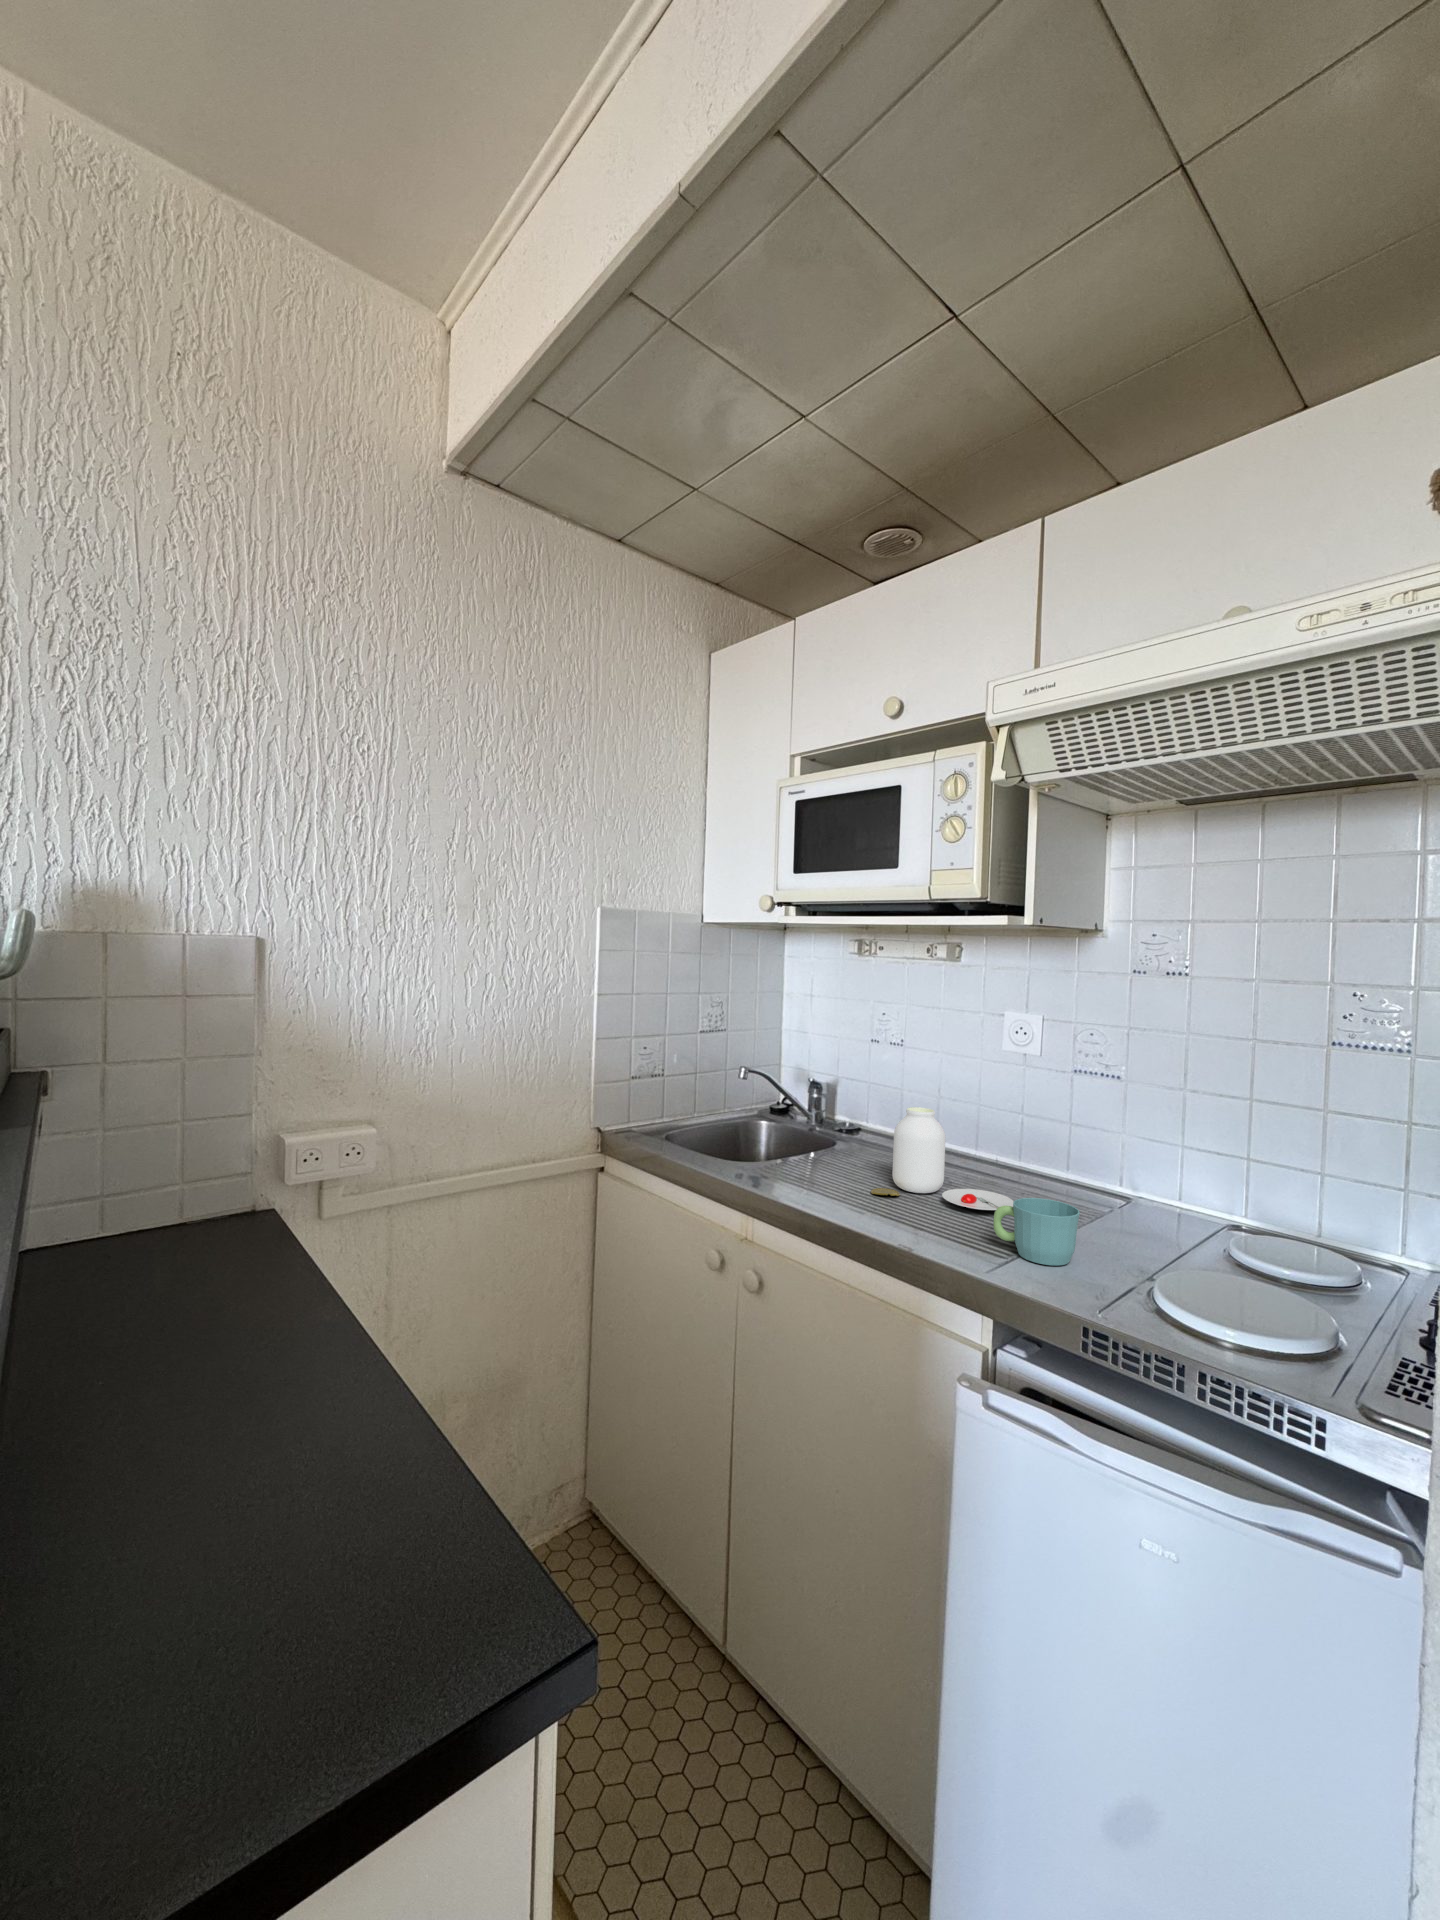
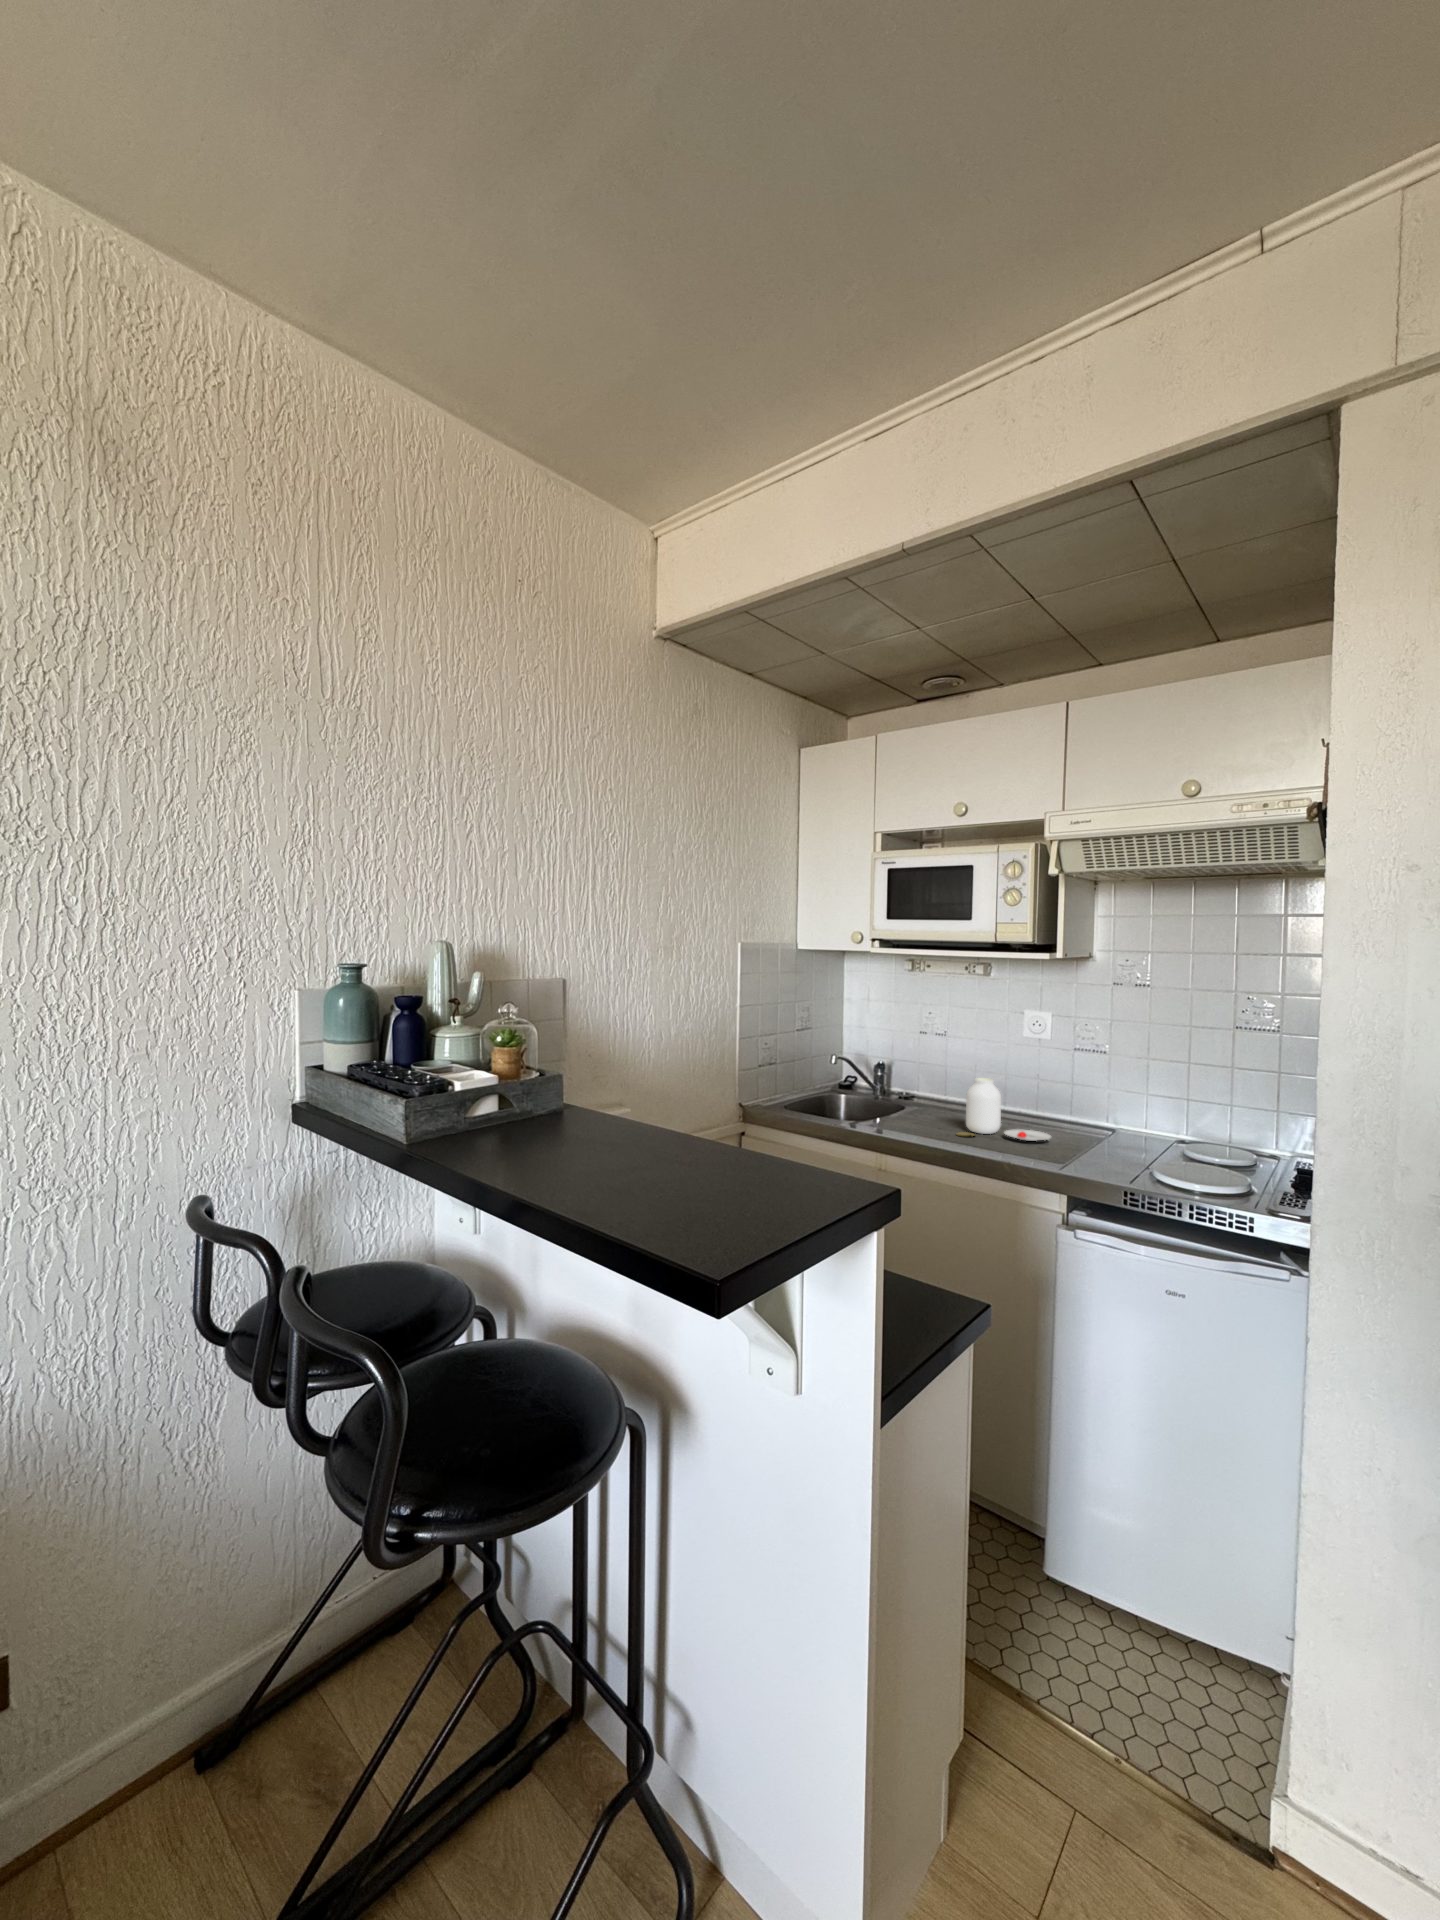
mug: present [993,1198,1080,1266] -> none [1053,1128,1106,1166]

